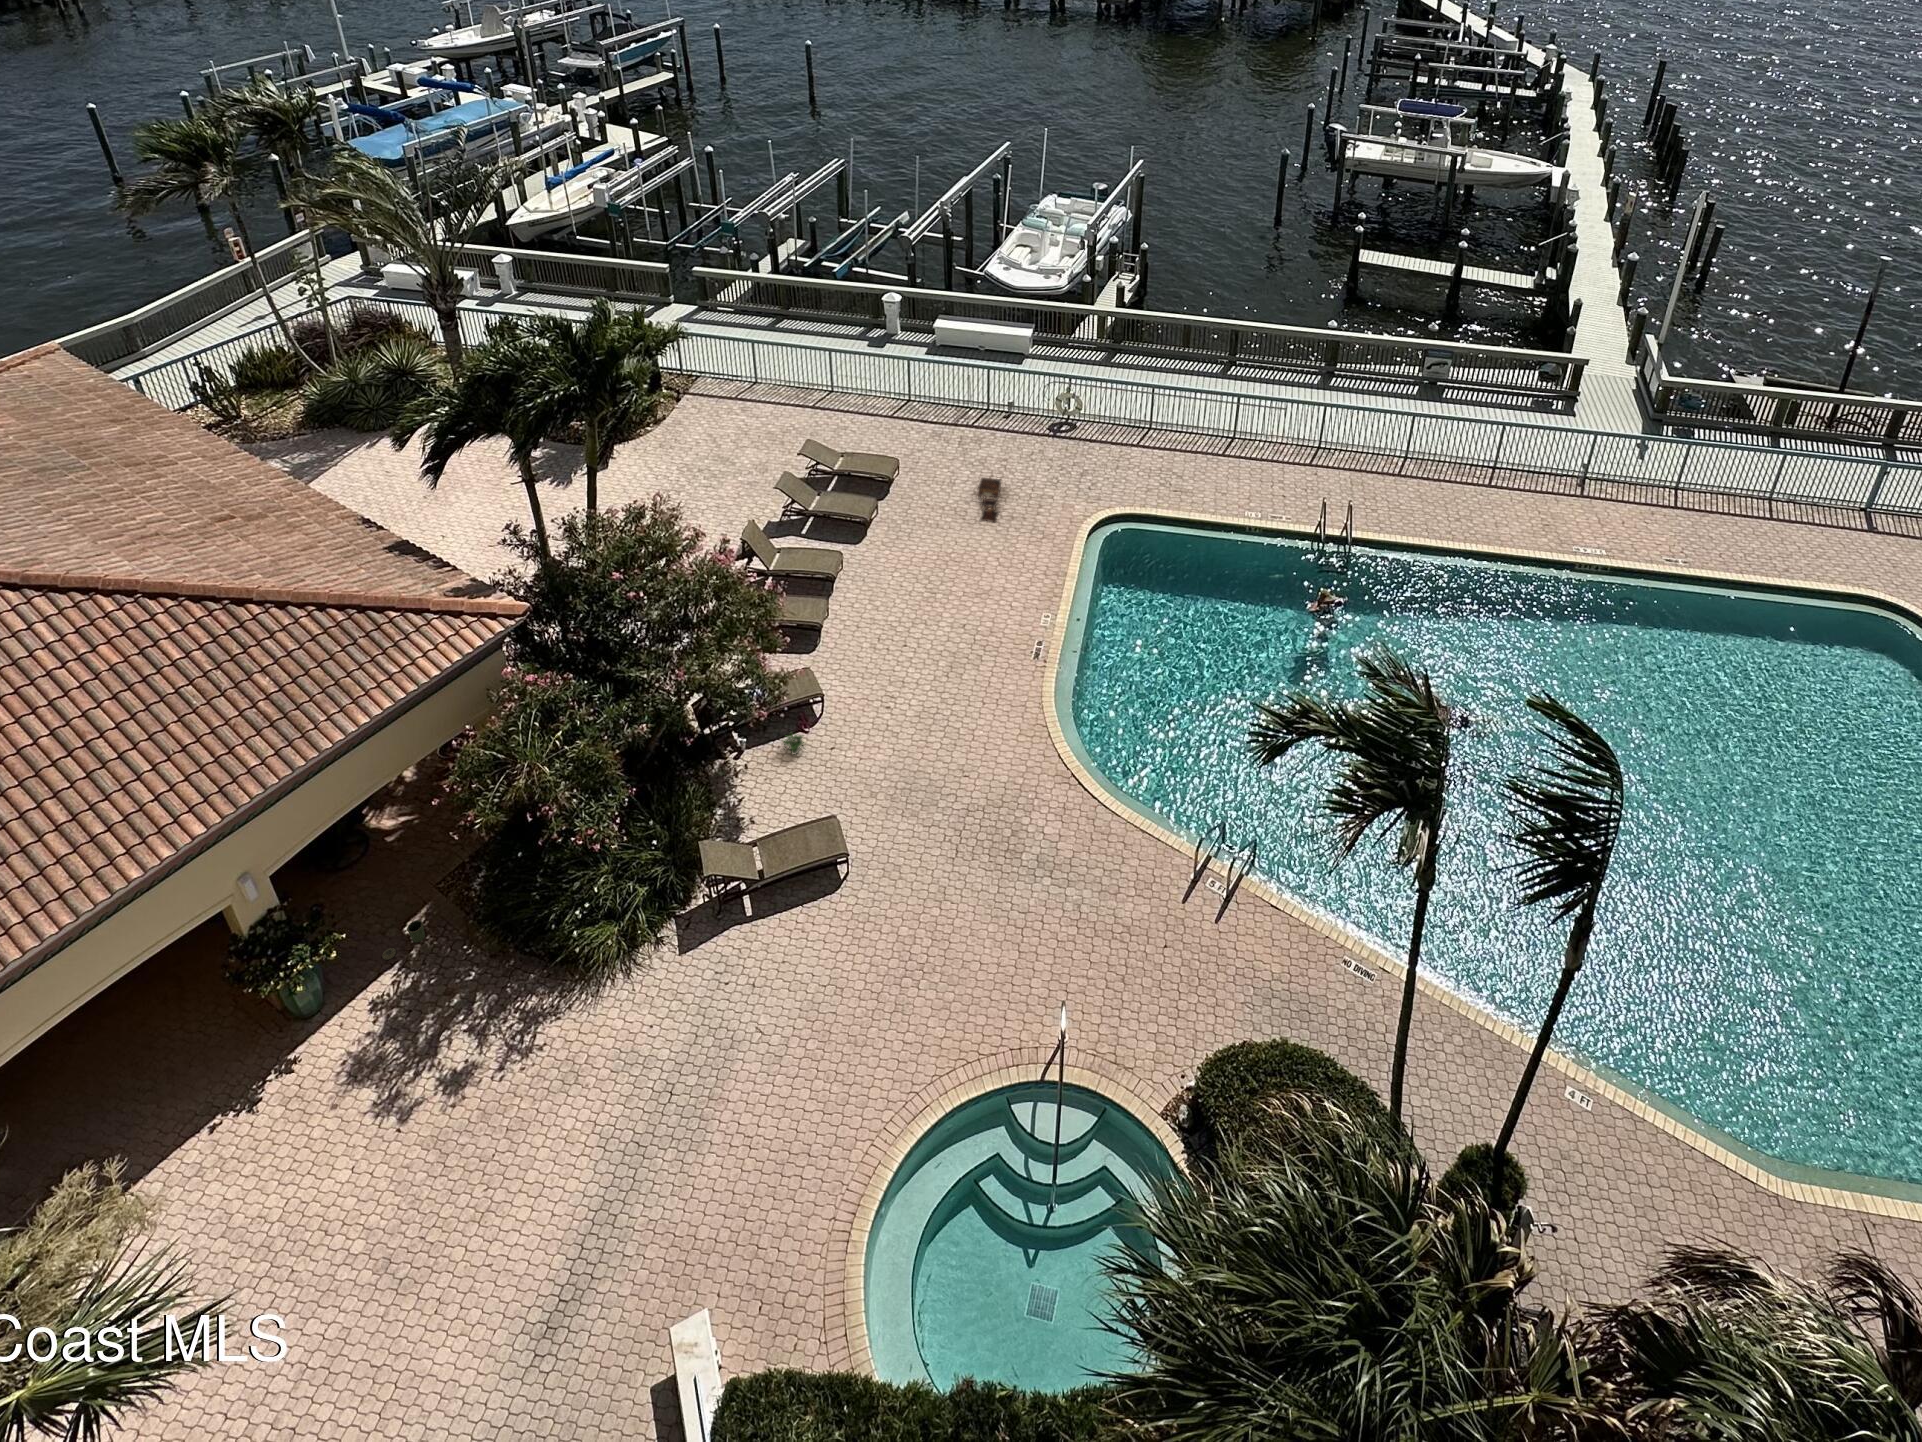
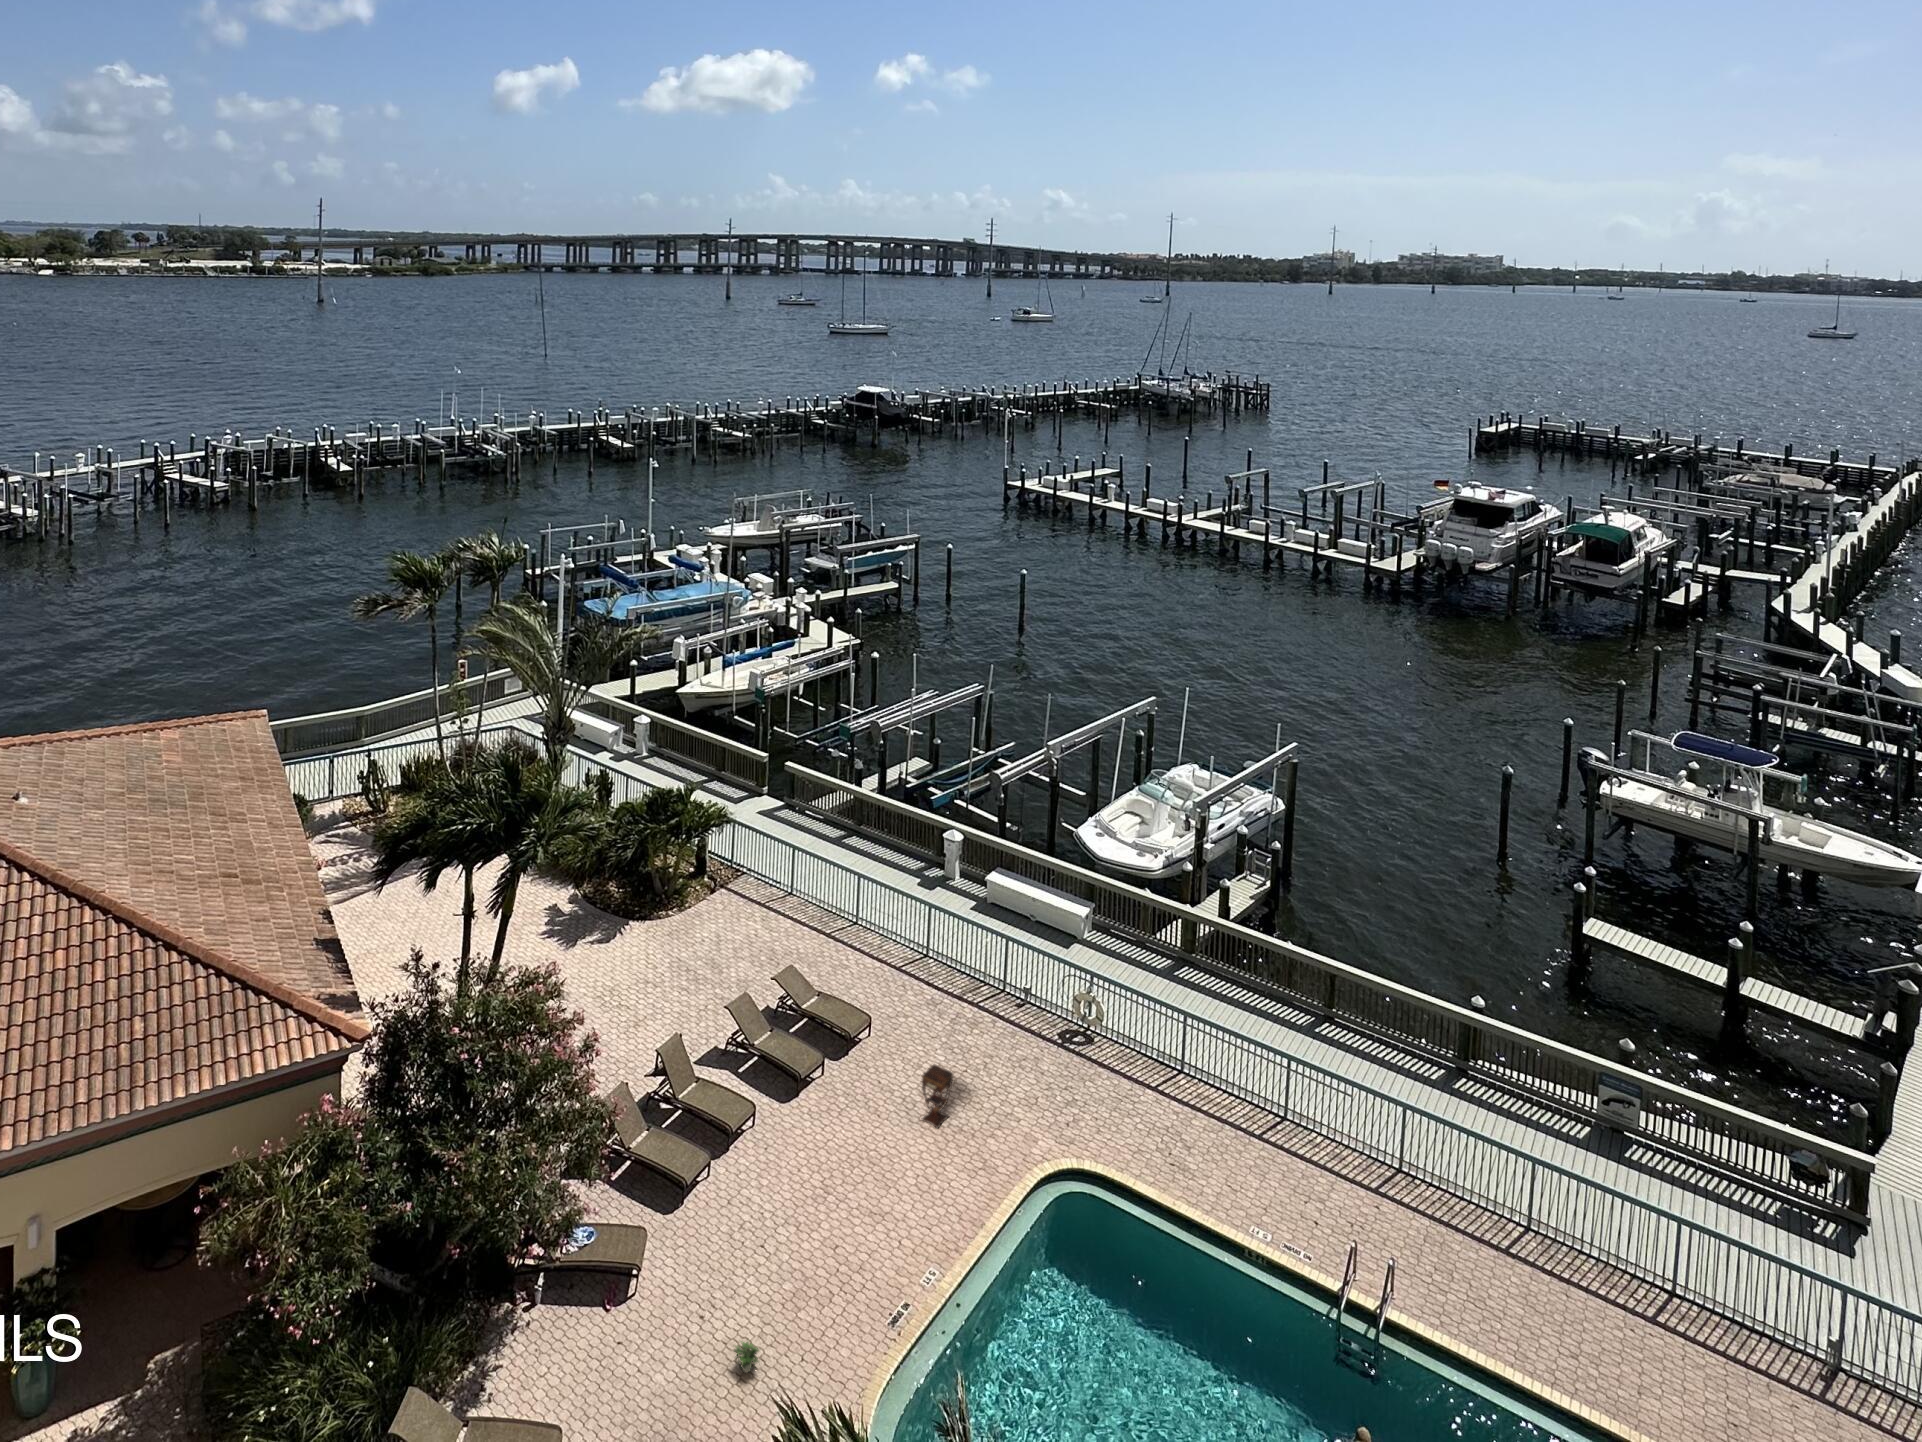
potted plant: present [783,734,804,754] -> present [734,1341,759,1373]
trash can: present [382,920,425,960] -> none [100,1350,148,1385]

